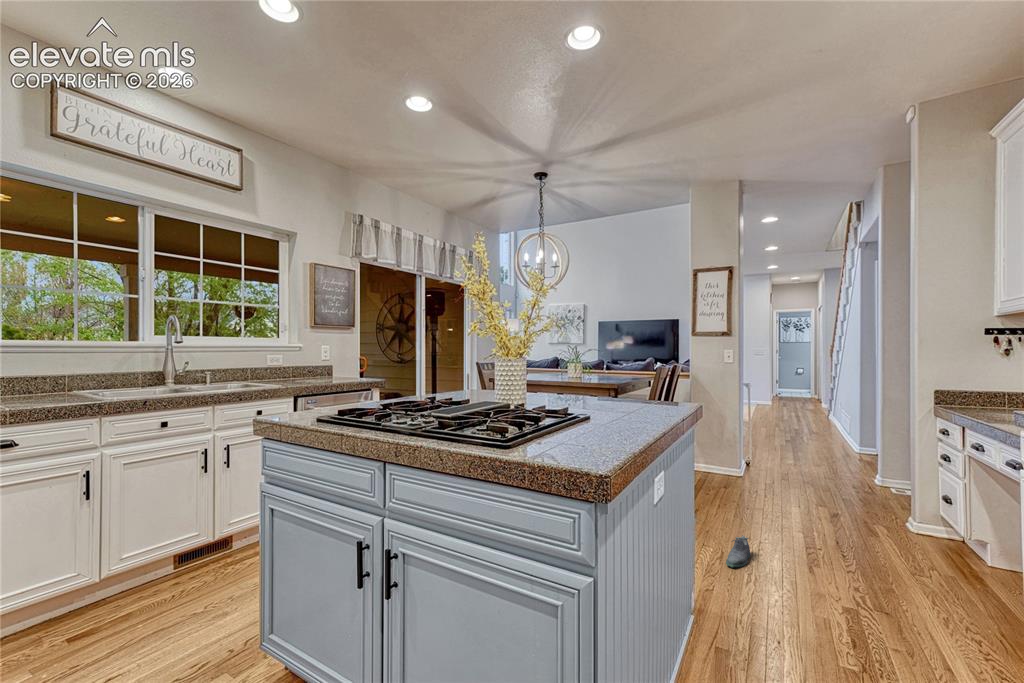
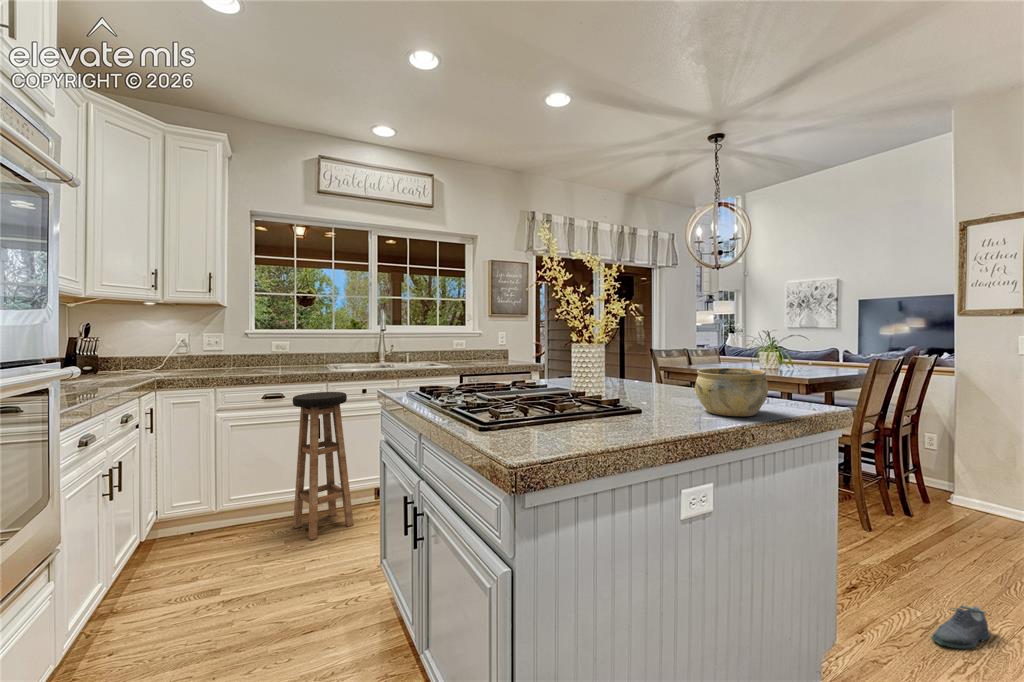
ceramic bowl: none [618,375,672,412] -> present [695,368,768,416]
bar stool: none [41,429,156,649] -> present [293,392,353,540]

